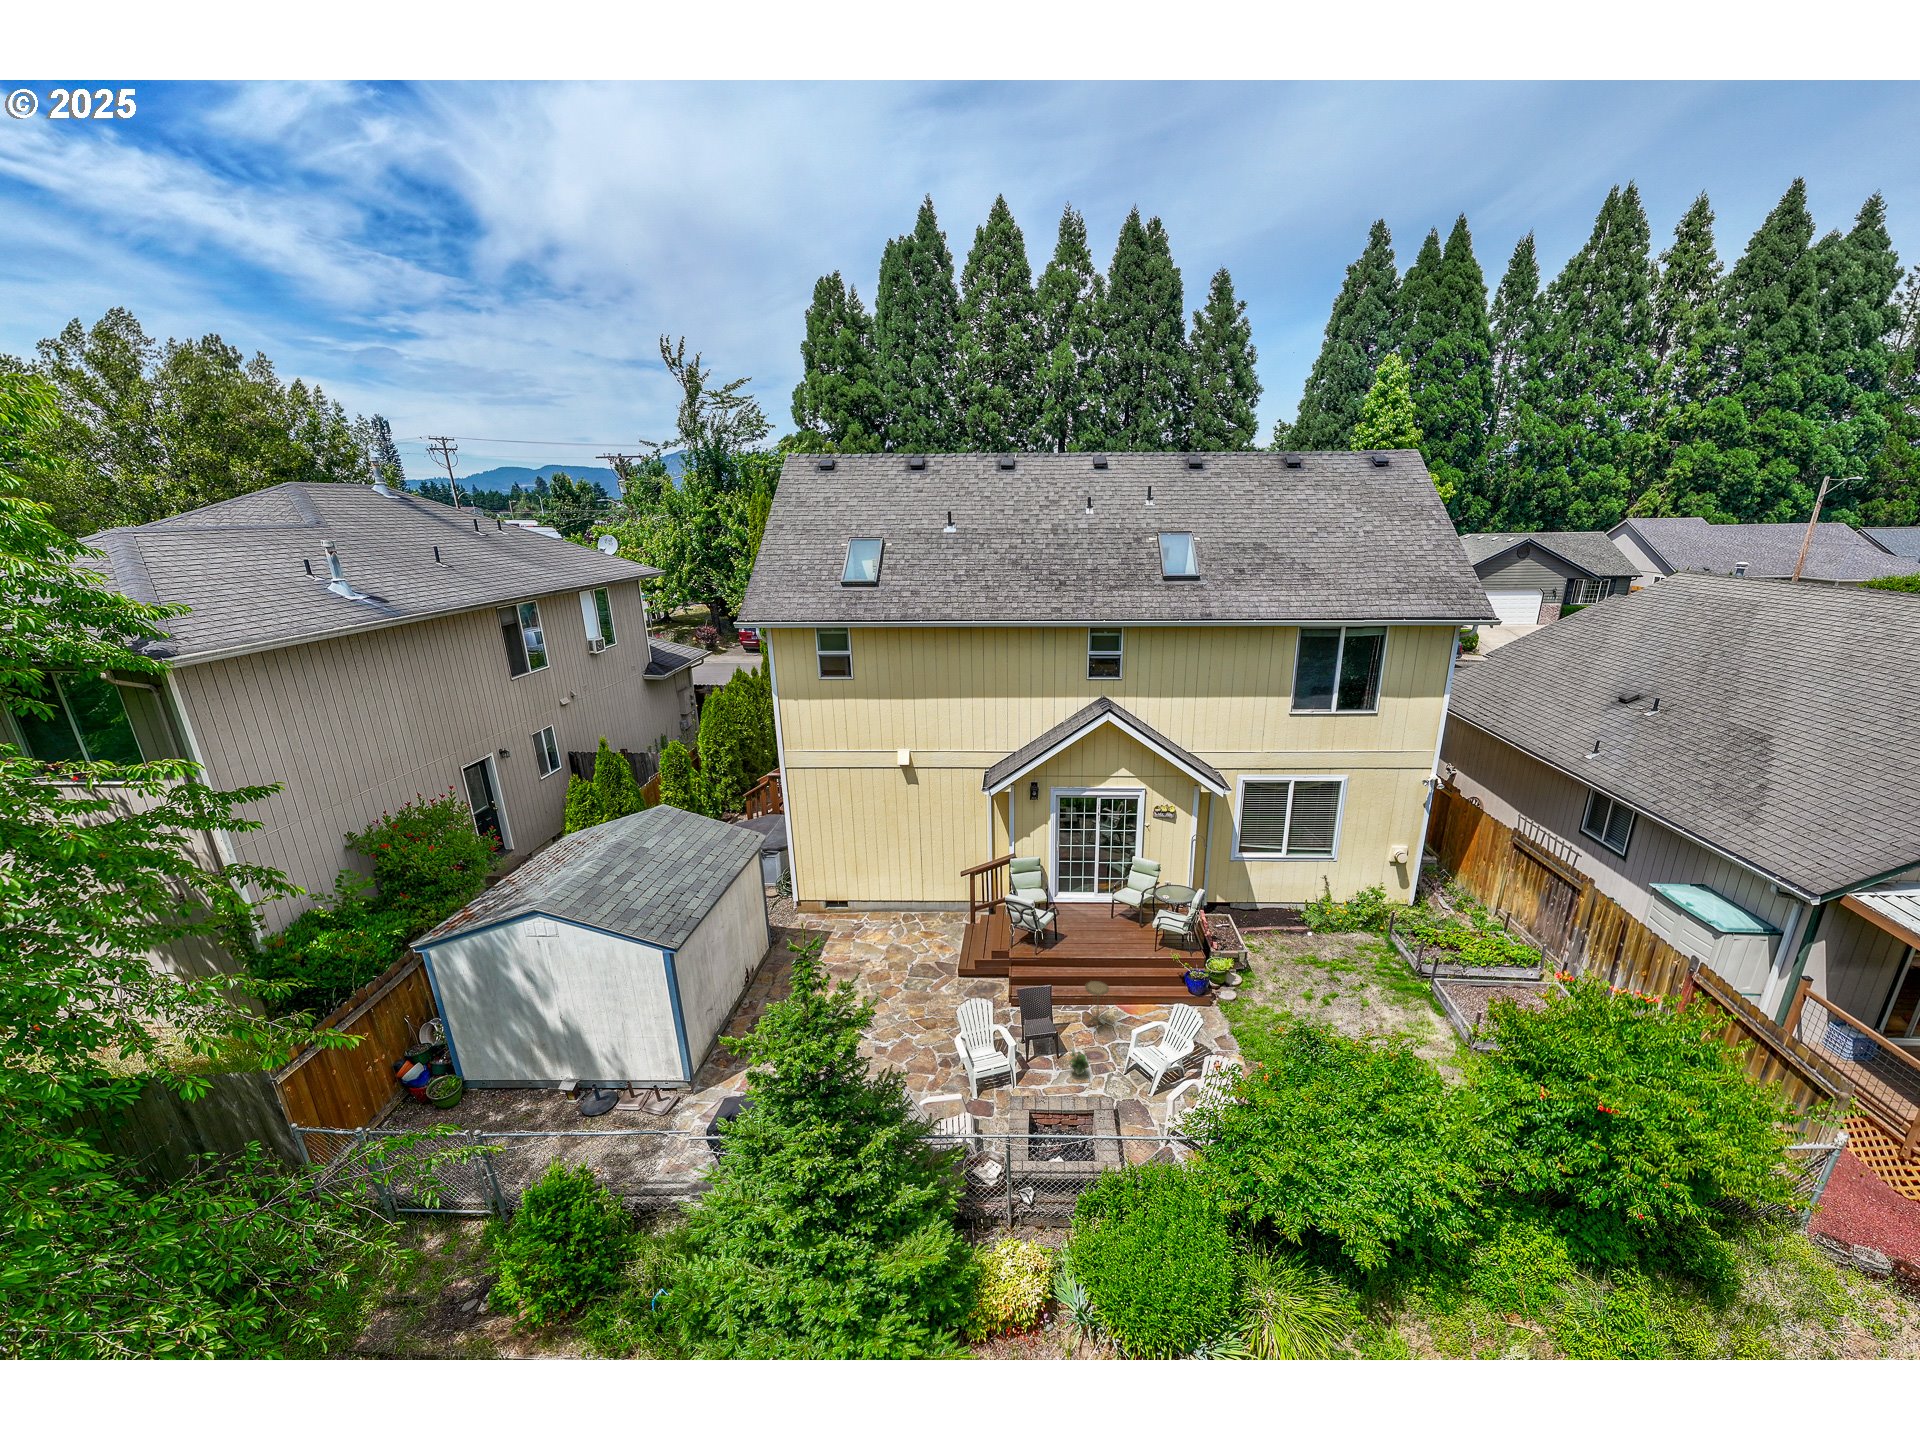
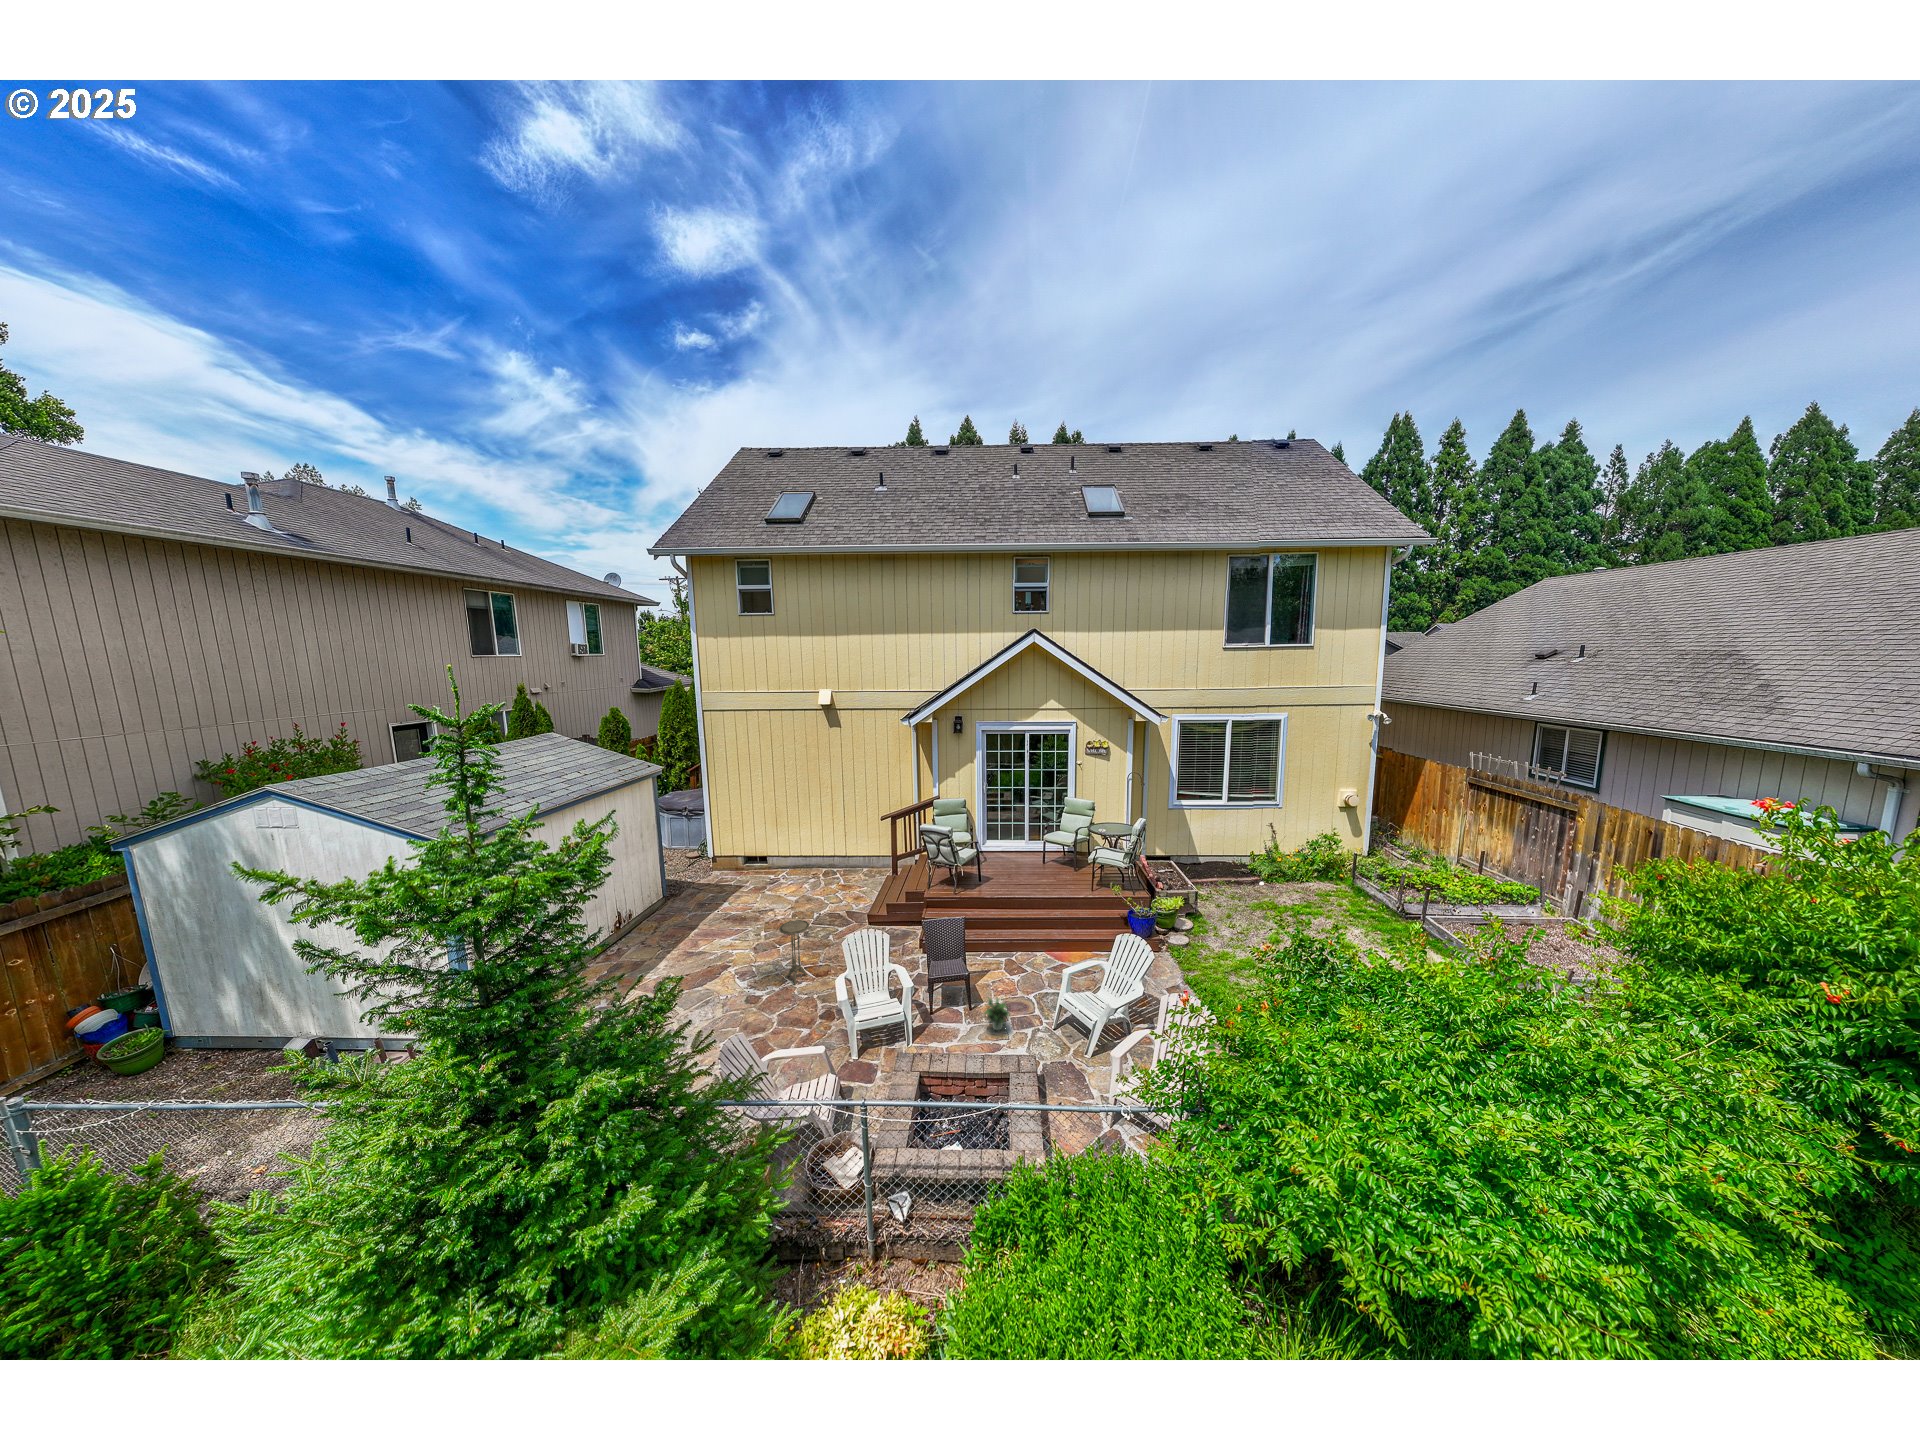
side table: present [1085,981,1109,1032] -> present [779,920,809,985]

